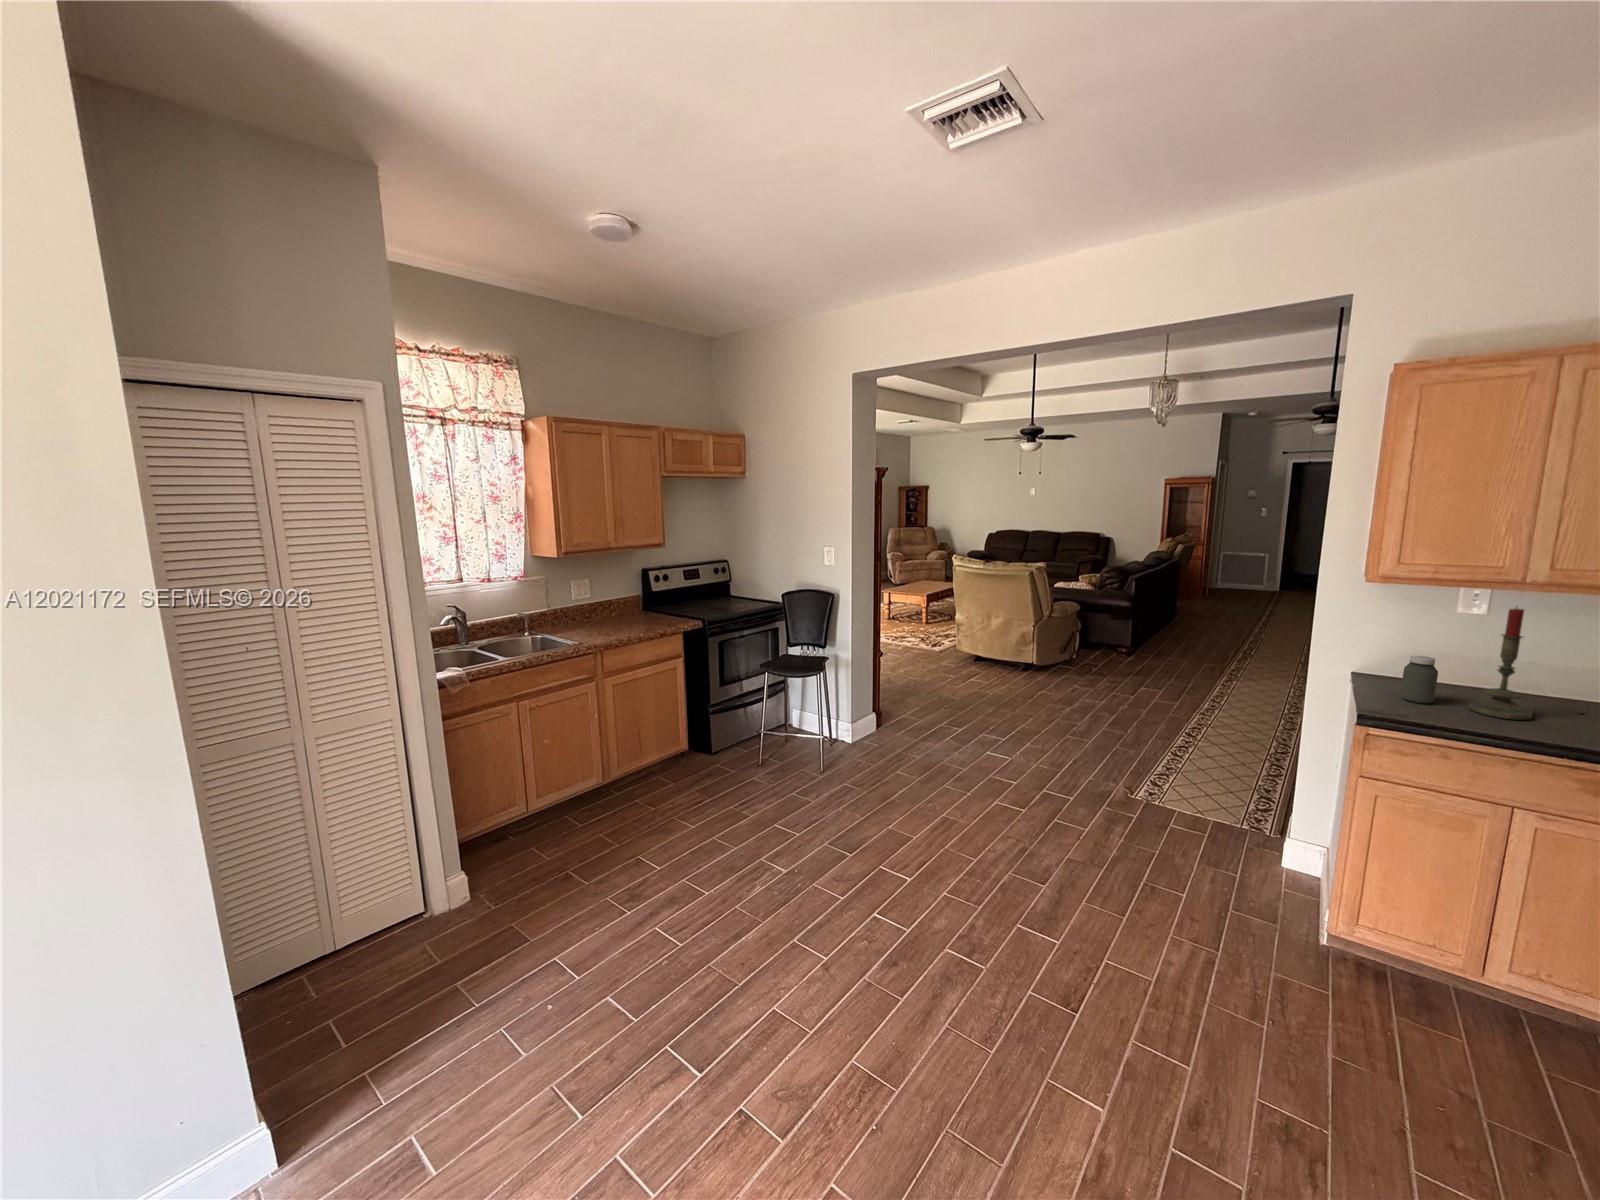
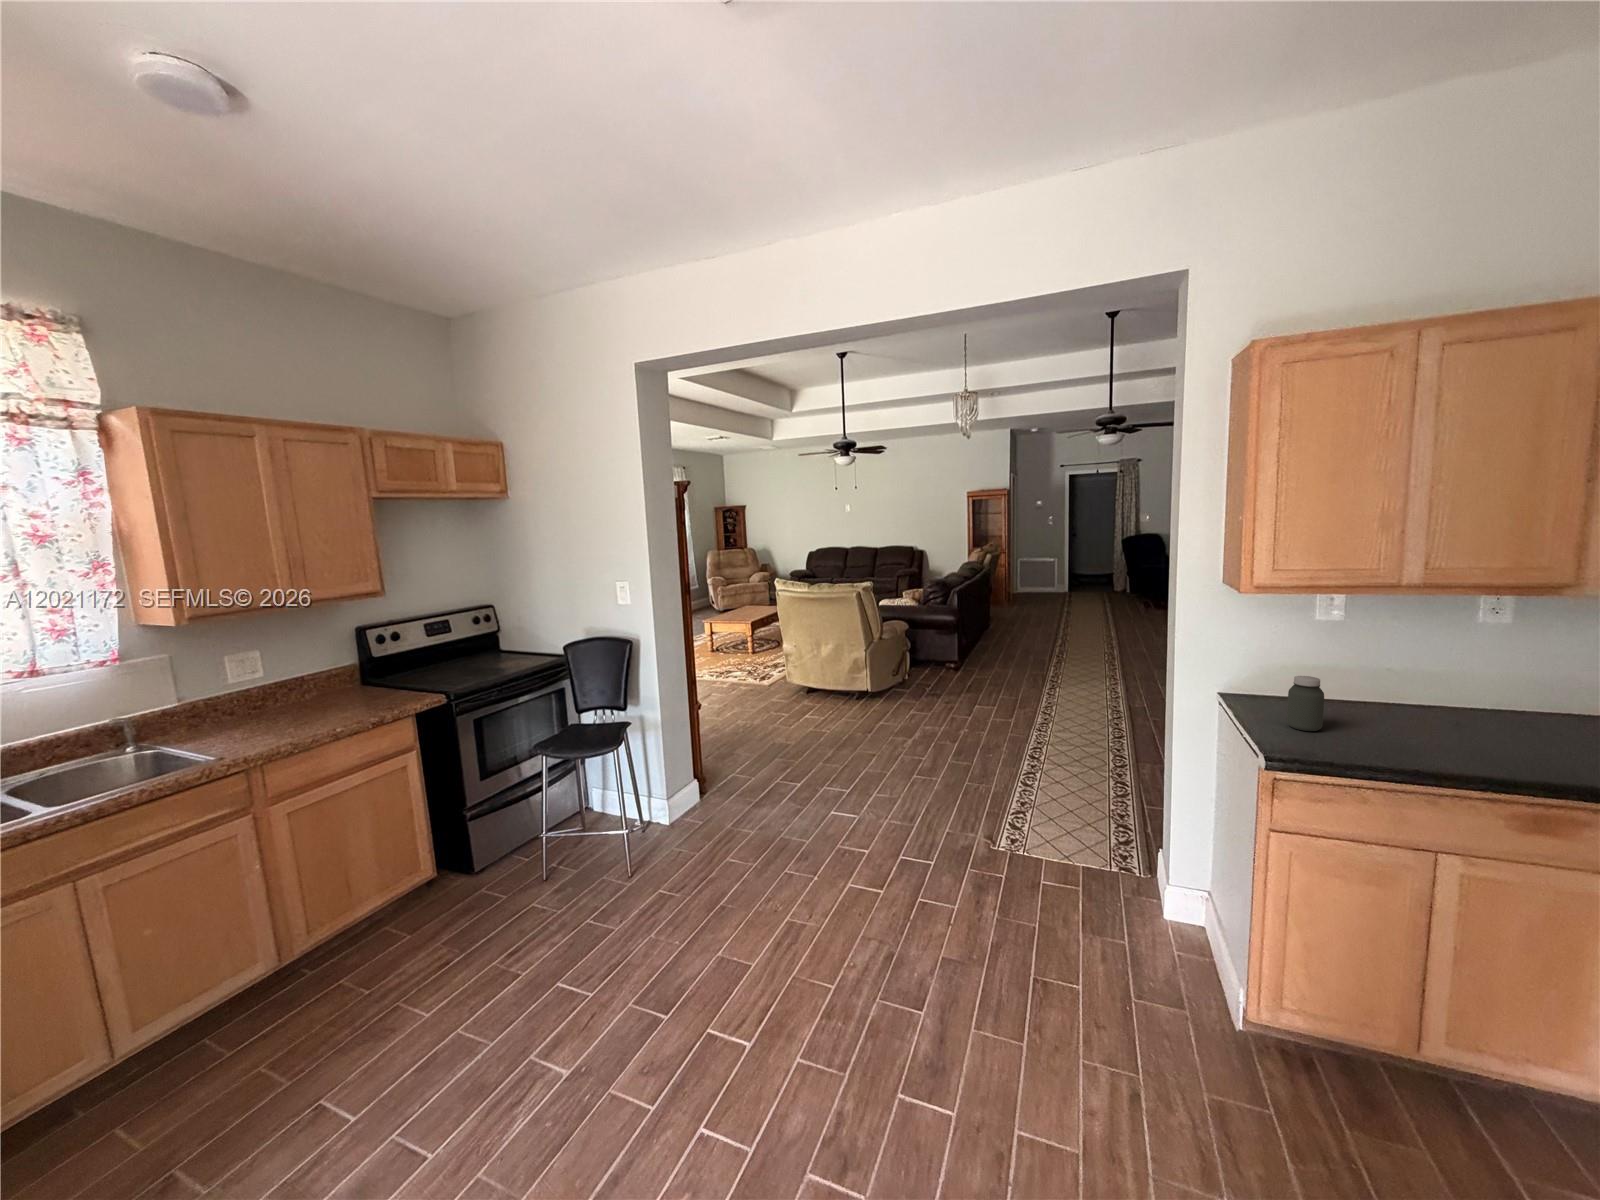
candle: present [1469,608,1532,720] -> none [1356,613,1423,744]

